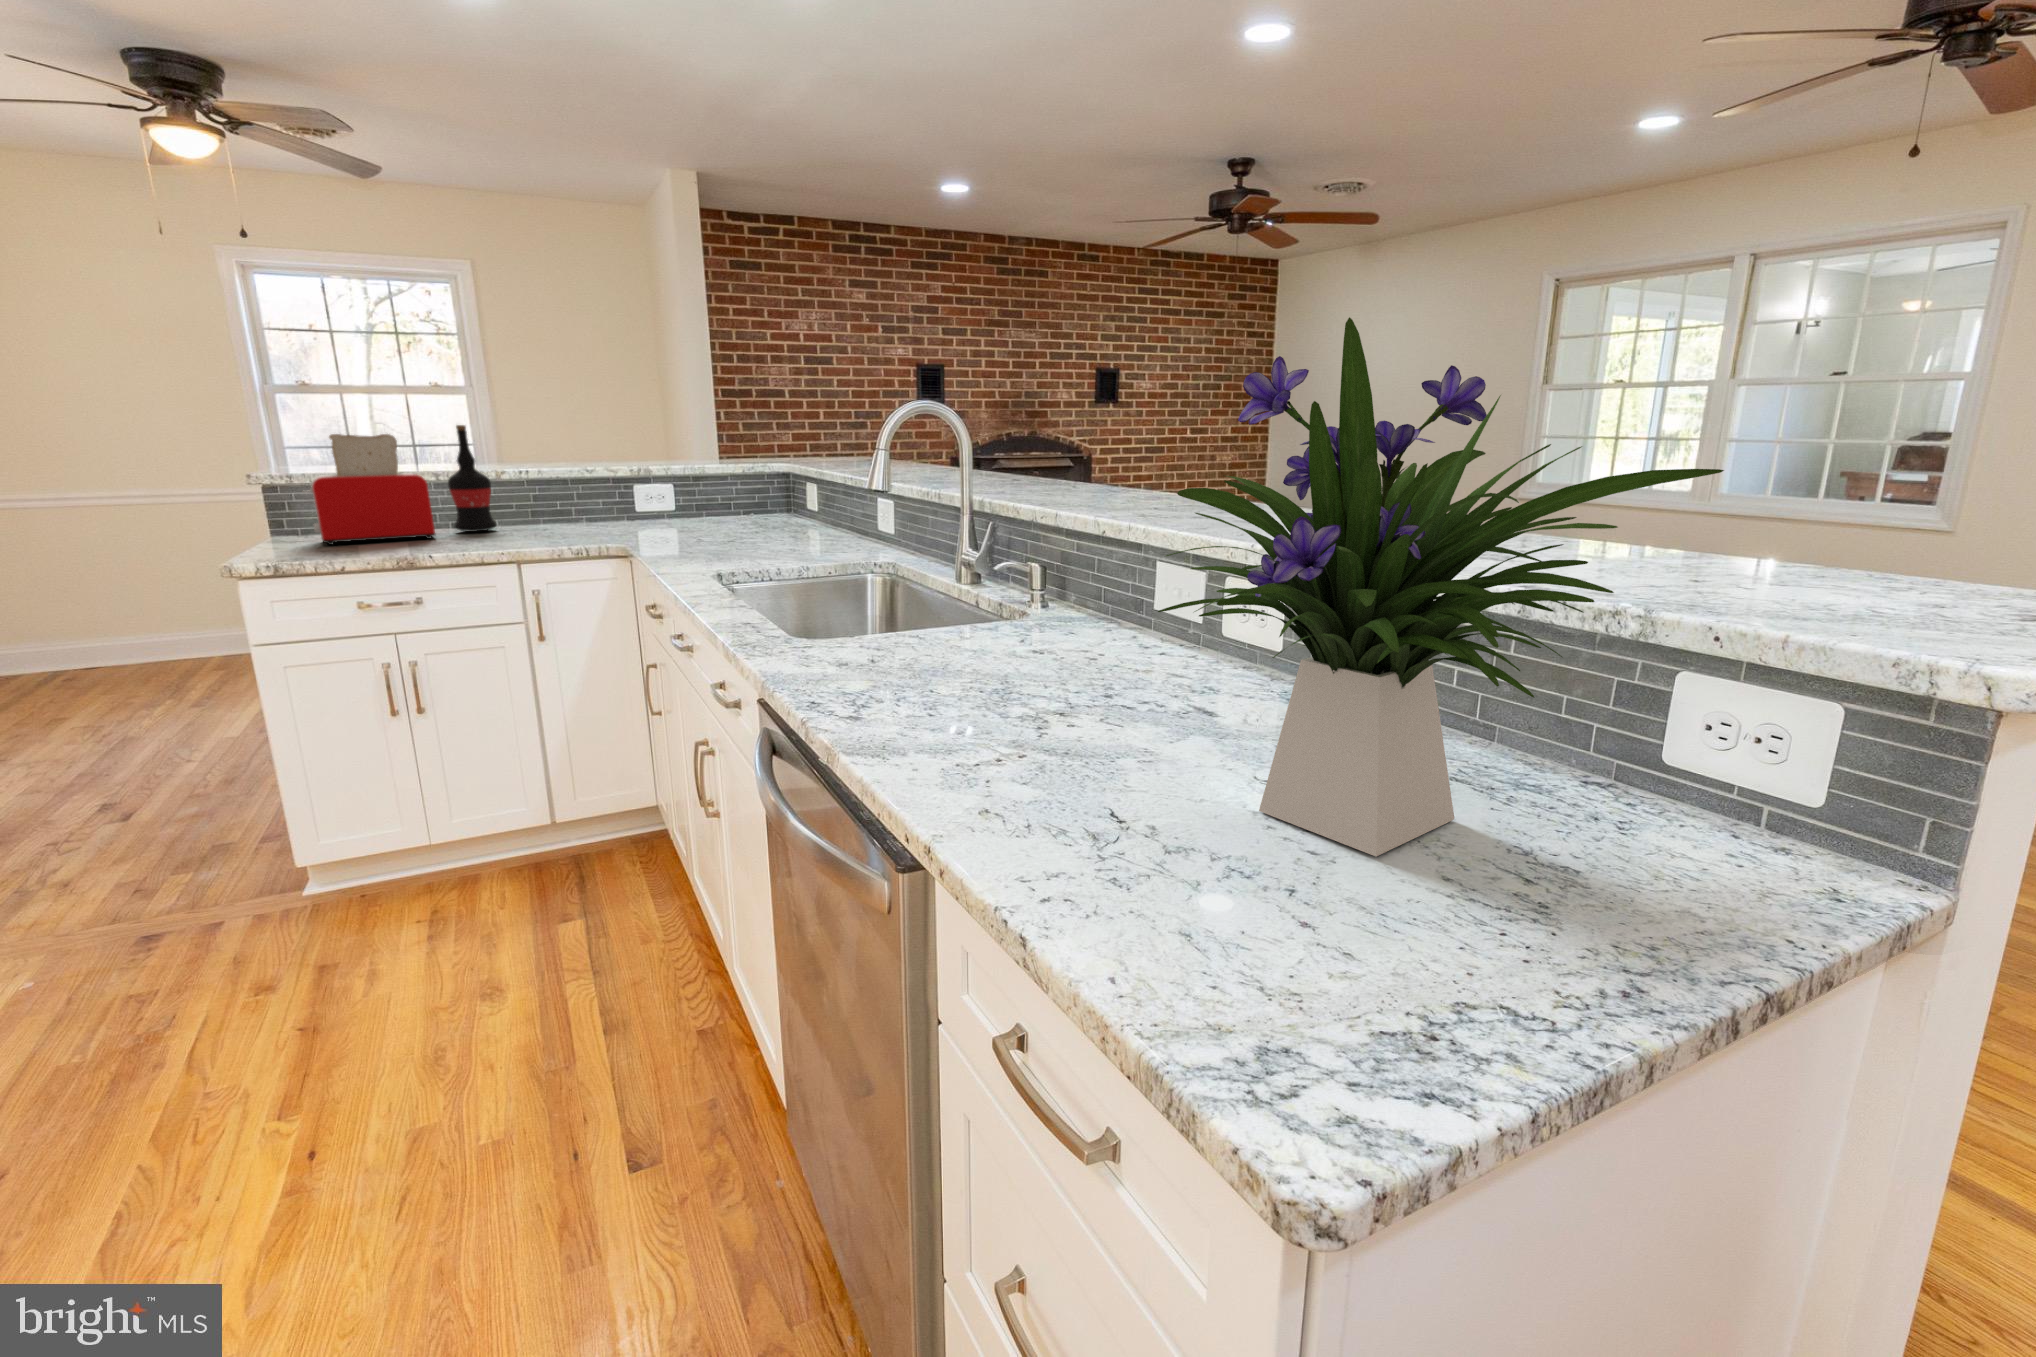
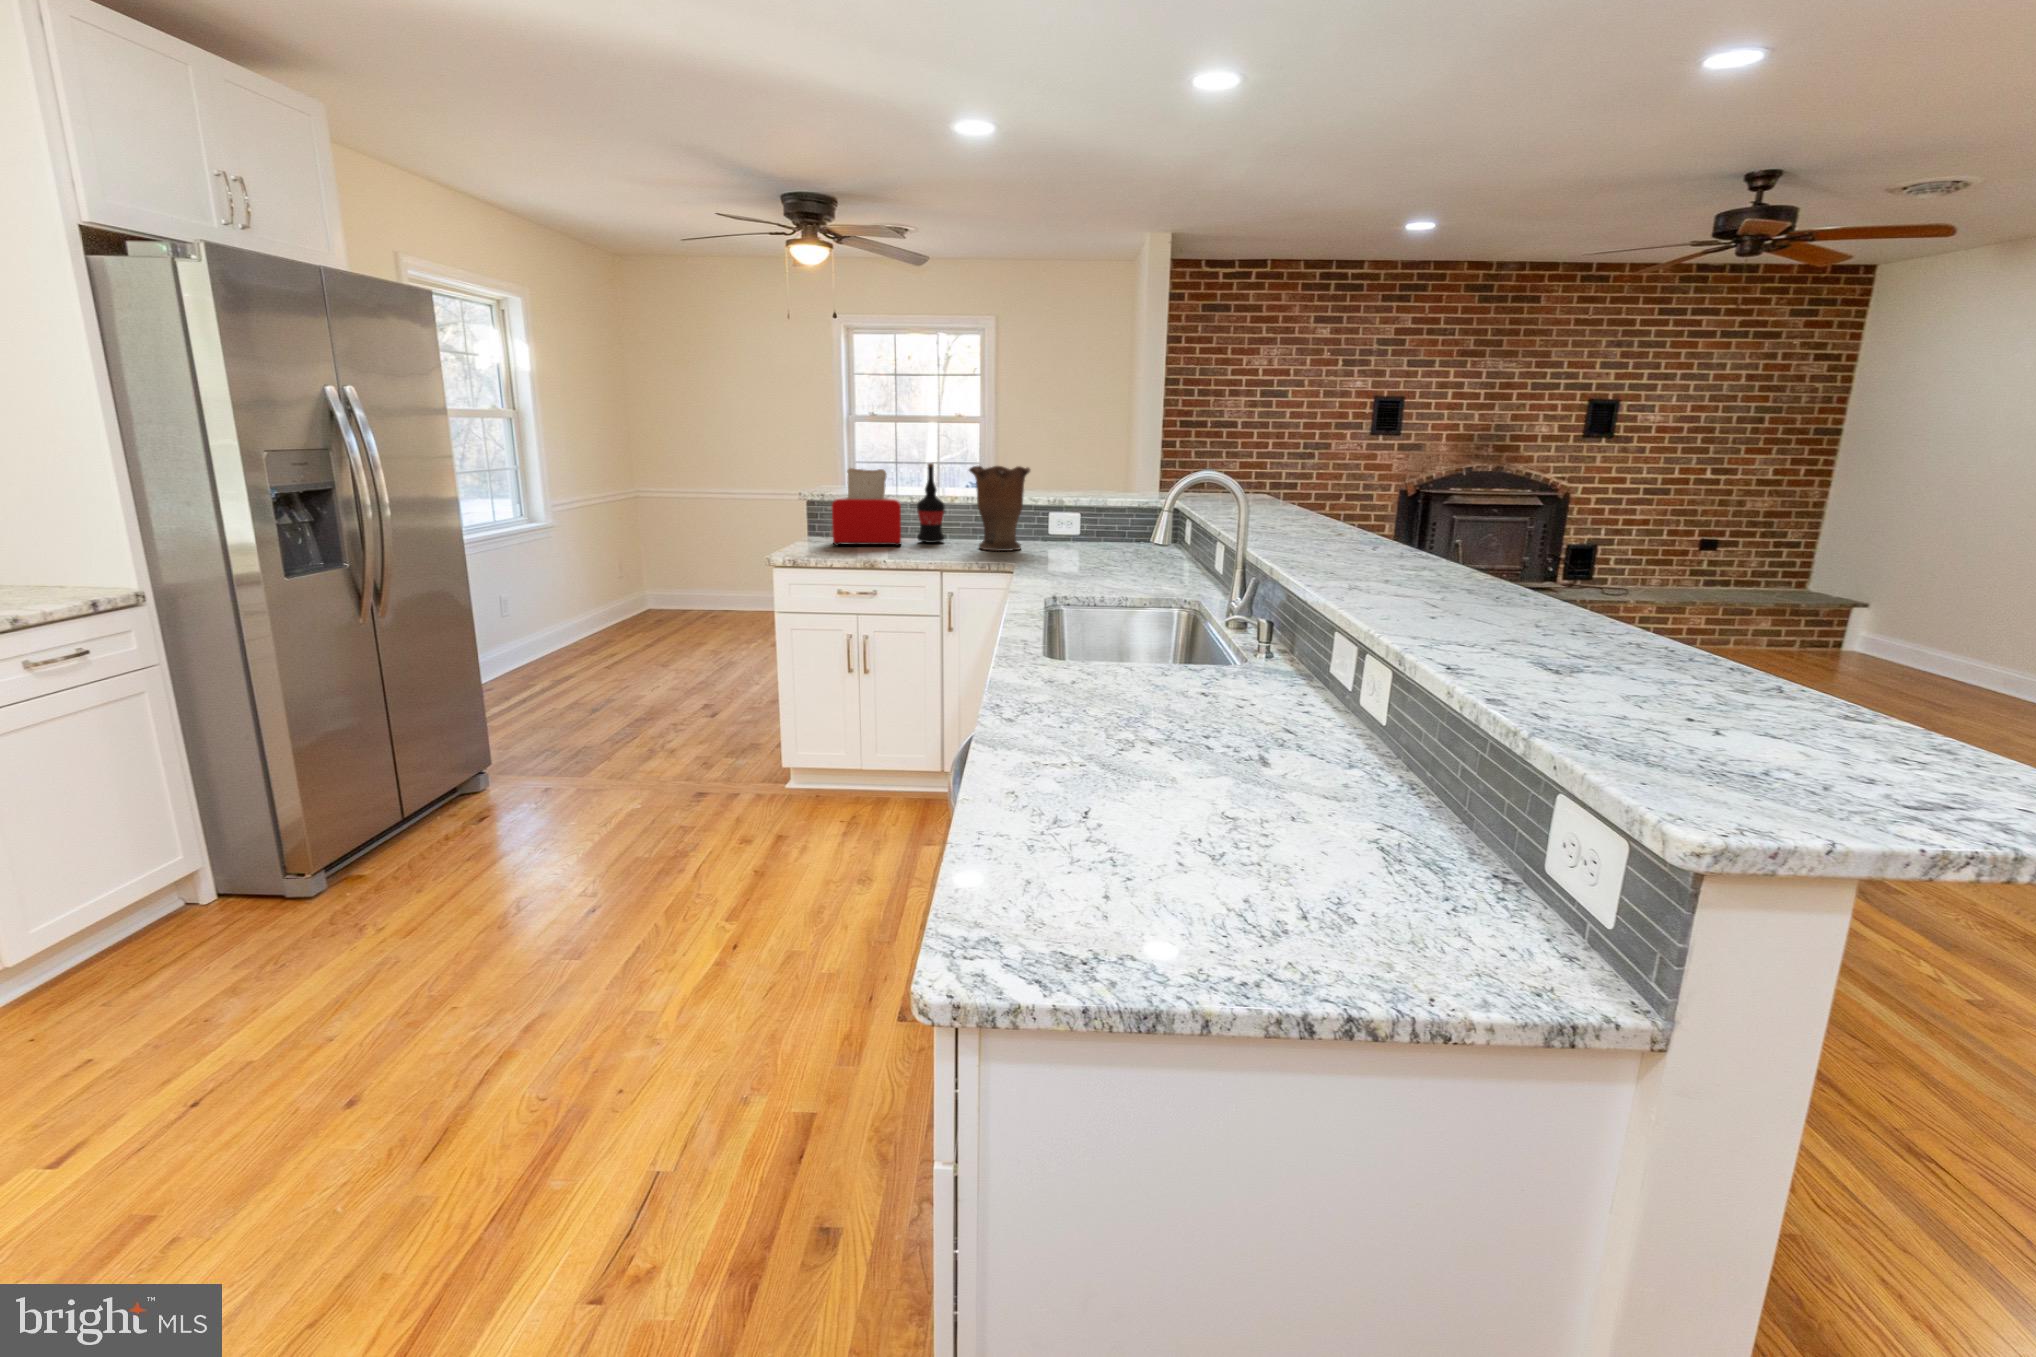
flower arrangement: present [1158,317,1724,856] -> none [1088,505,1450,876]
vase: none [524,425,614,533] -> present [969,466,1030,551]

